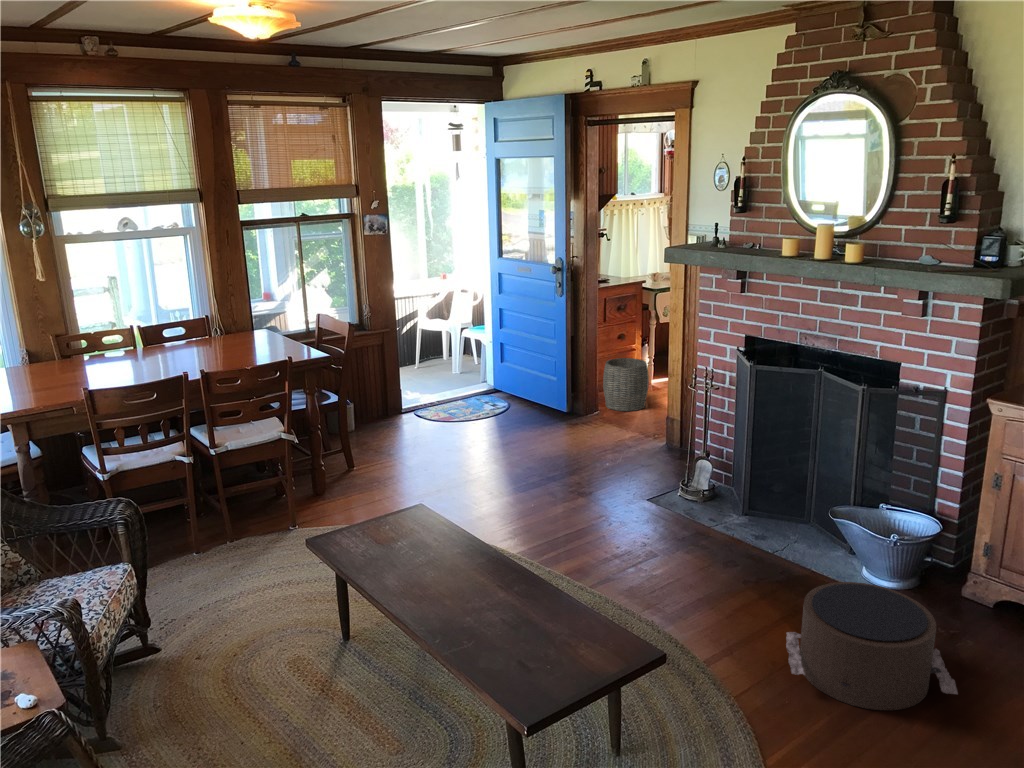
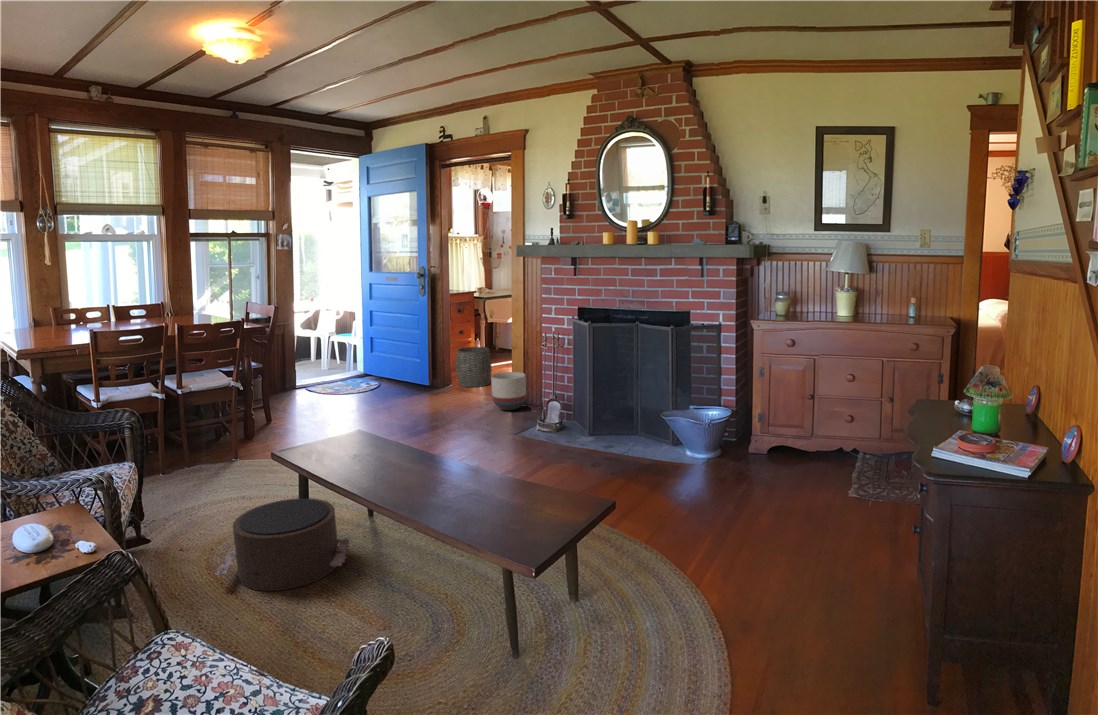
planter: none [629,404,675,455] -> present [491,372,526,410]
pouf: present [786,582,958,710] -> present [216,498,349,591]

